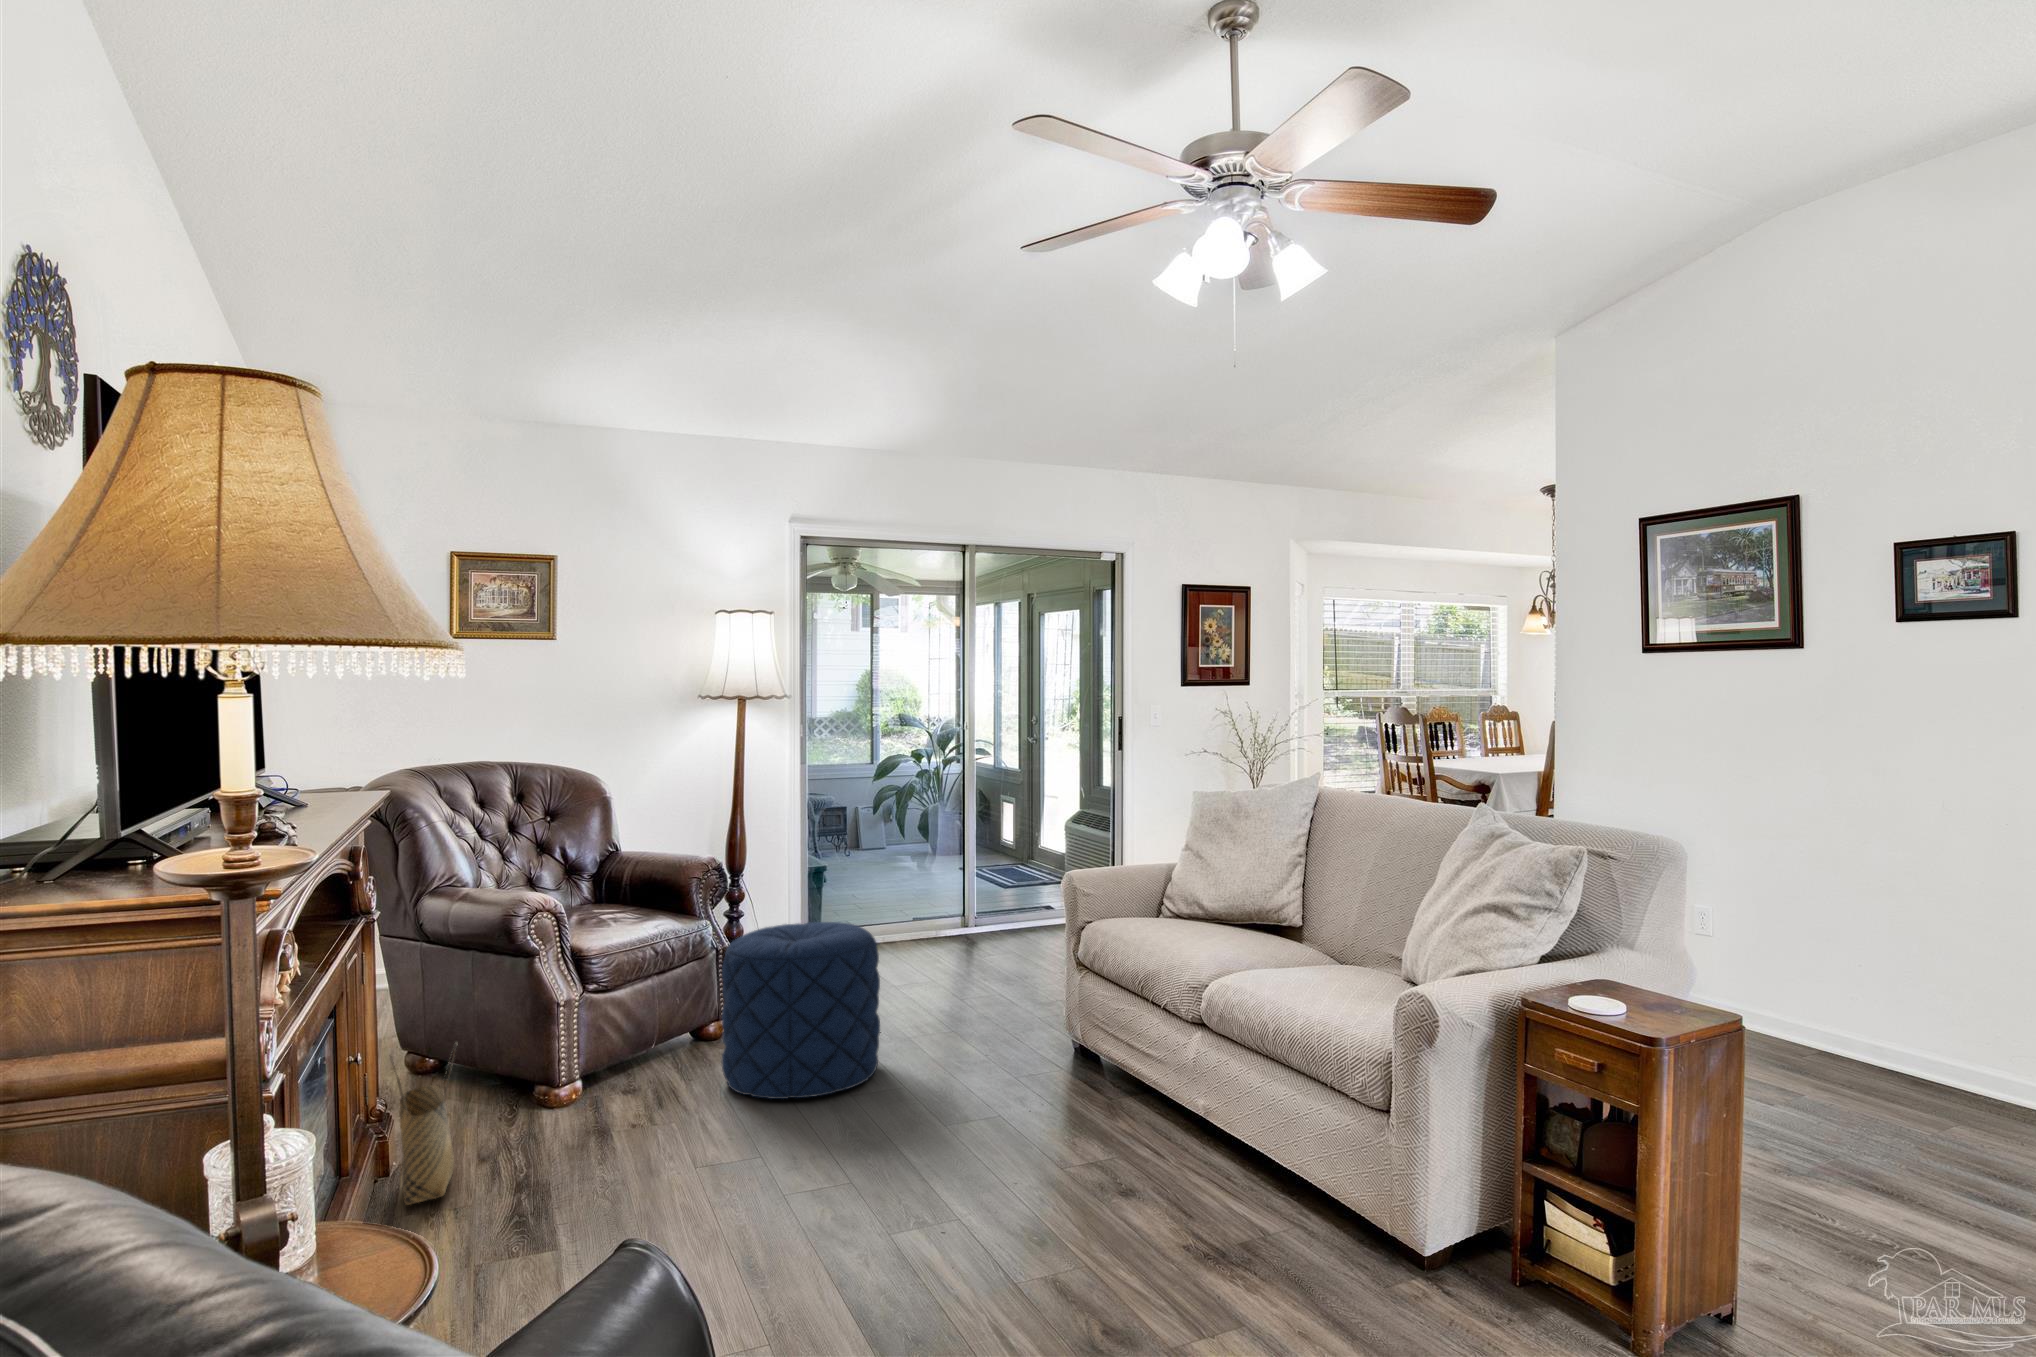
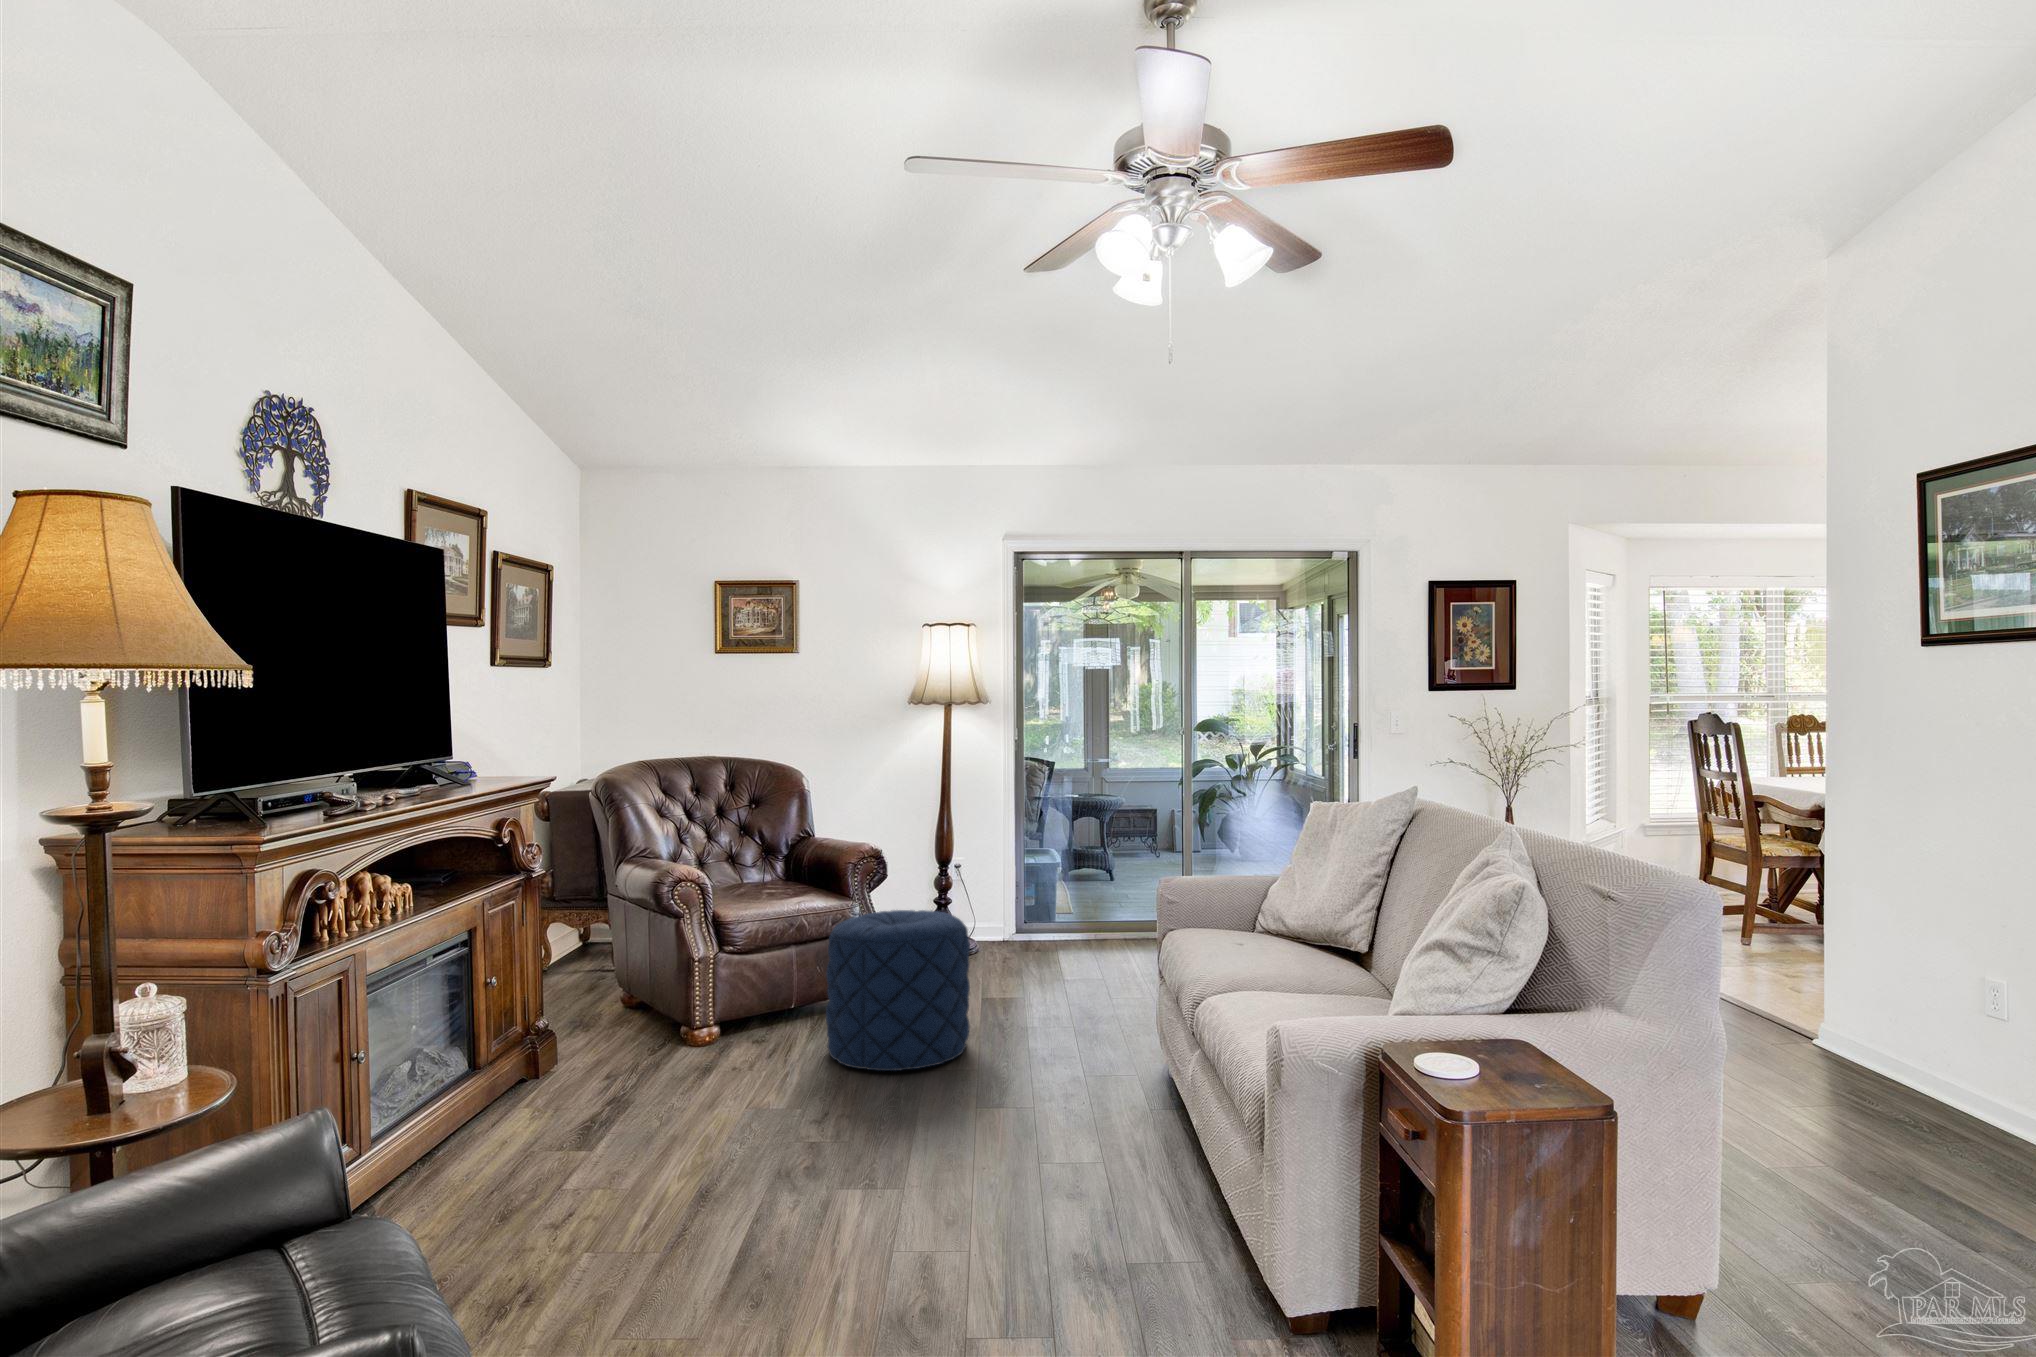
woven basket: present [391,1044,458,1205] -> none [525,980,585,1105]

